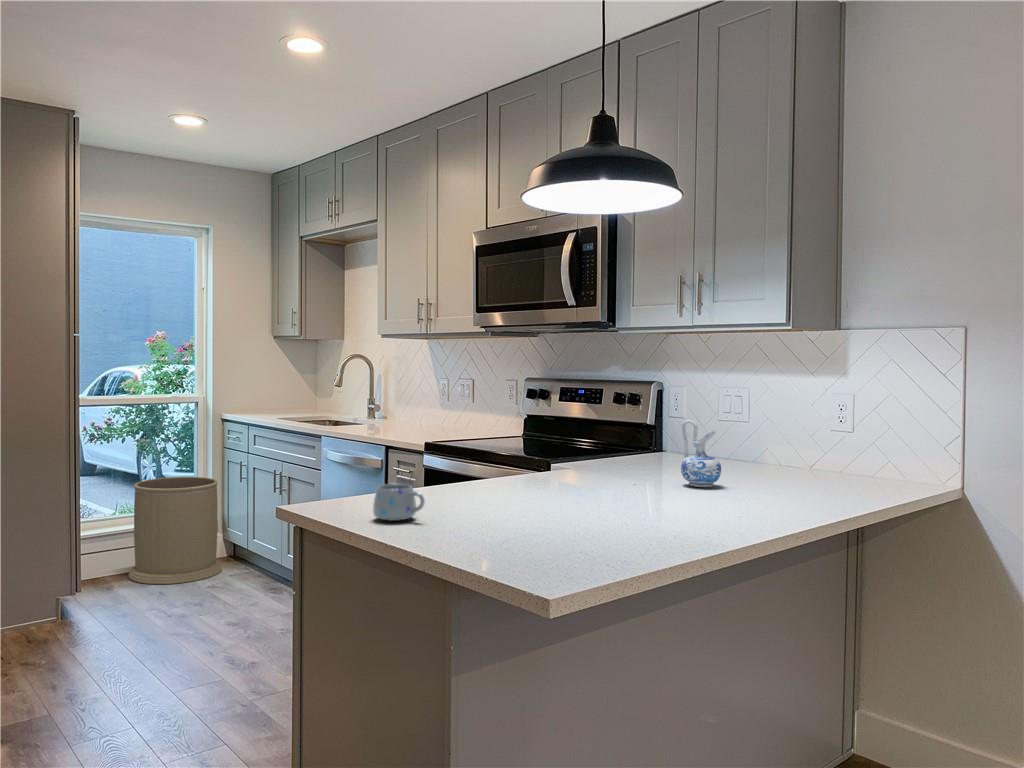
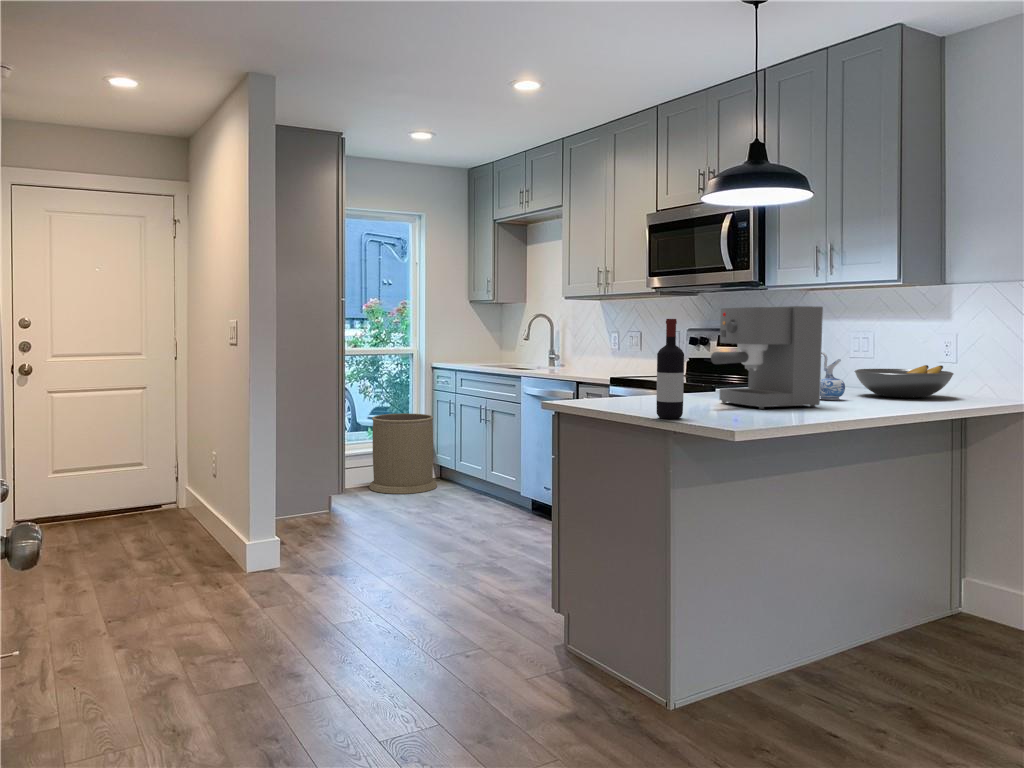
coffee maker: none [534,359,694,513] -> present [711,306,823,409]
wine bottle: none [440,380,484,546] -> present [657,319,684,419]
fruit bowl: none [730,437,856,480] -> present [854,365,953,398]
mug: present [373,484,425,521] -> none [607,388,641,410]

